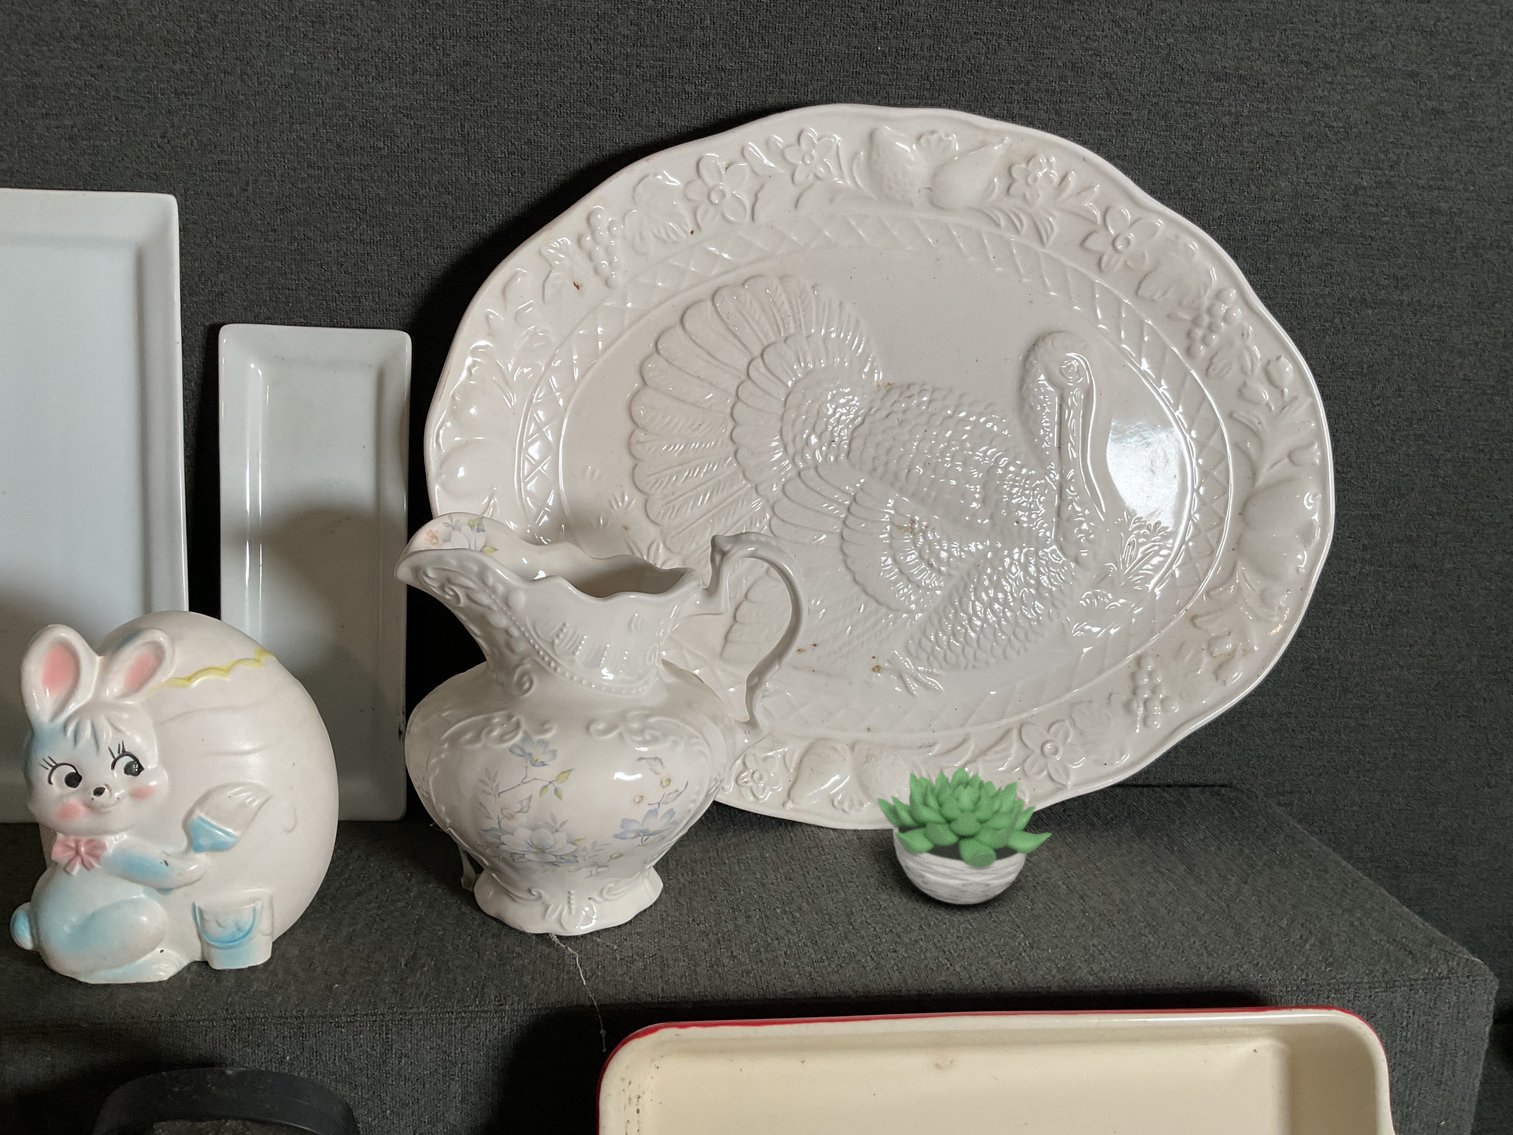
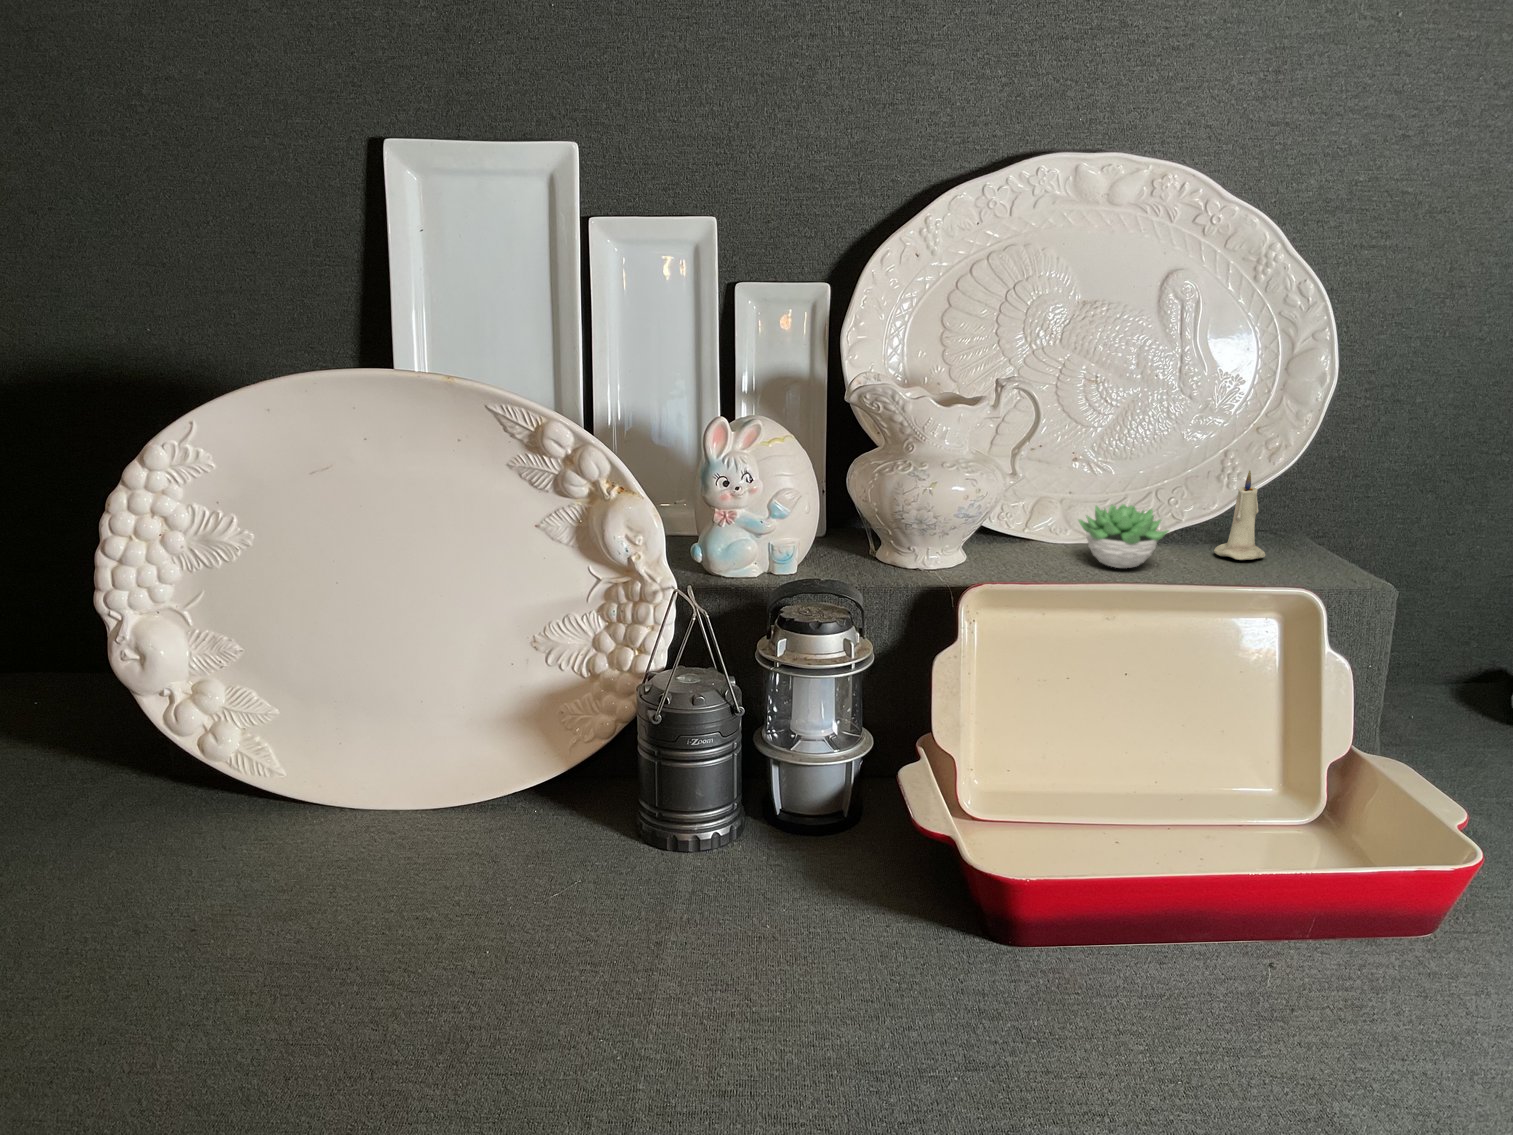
candle: none [1122,699,1213,867] -> present [1214,471,1265,560]

